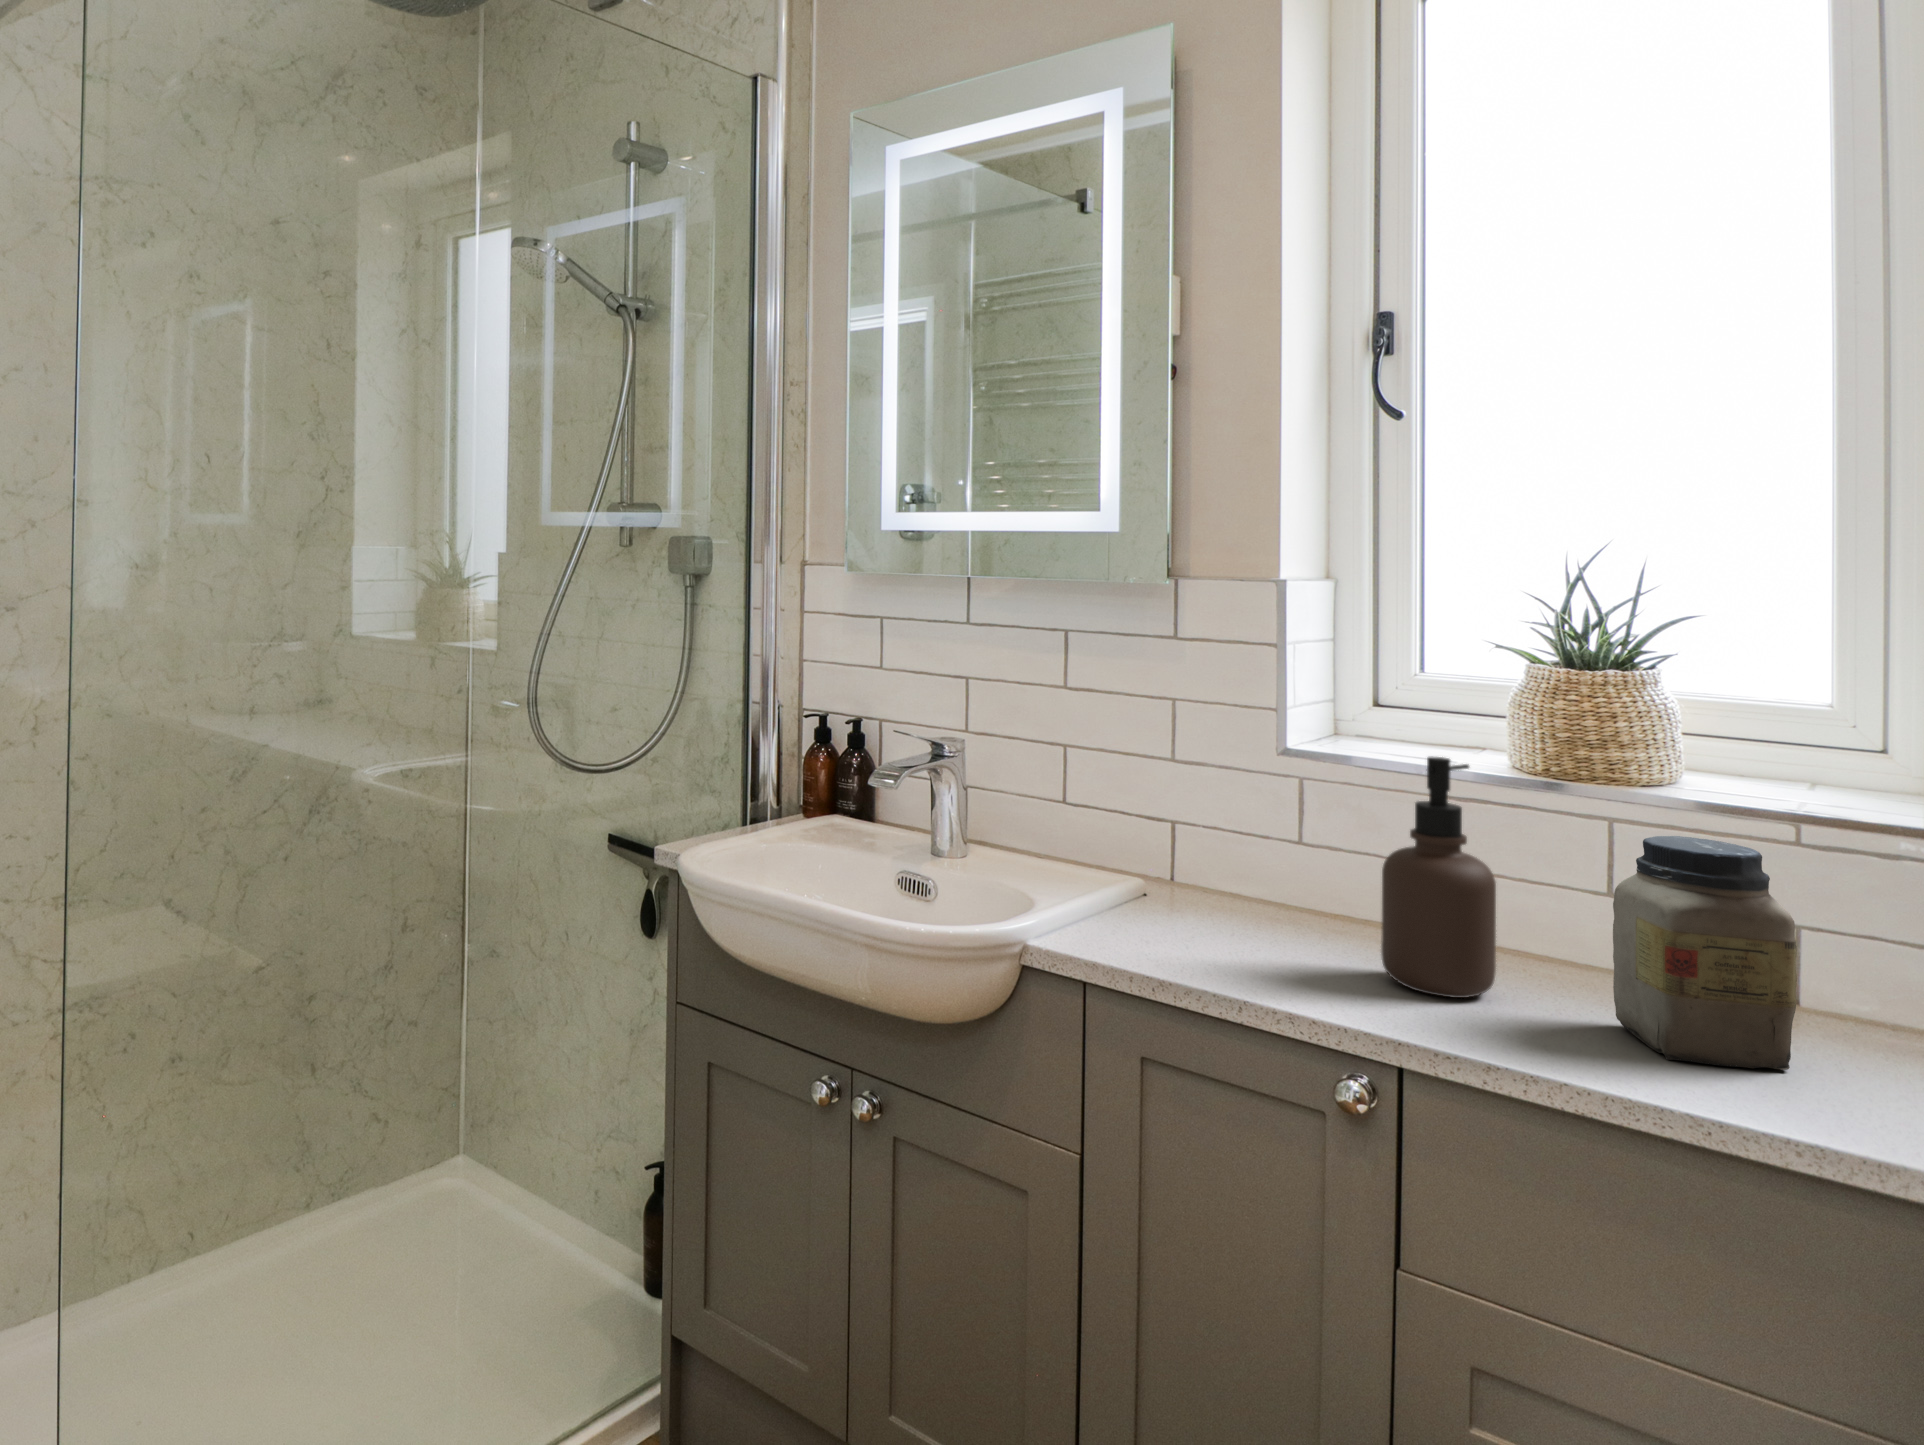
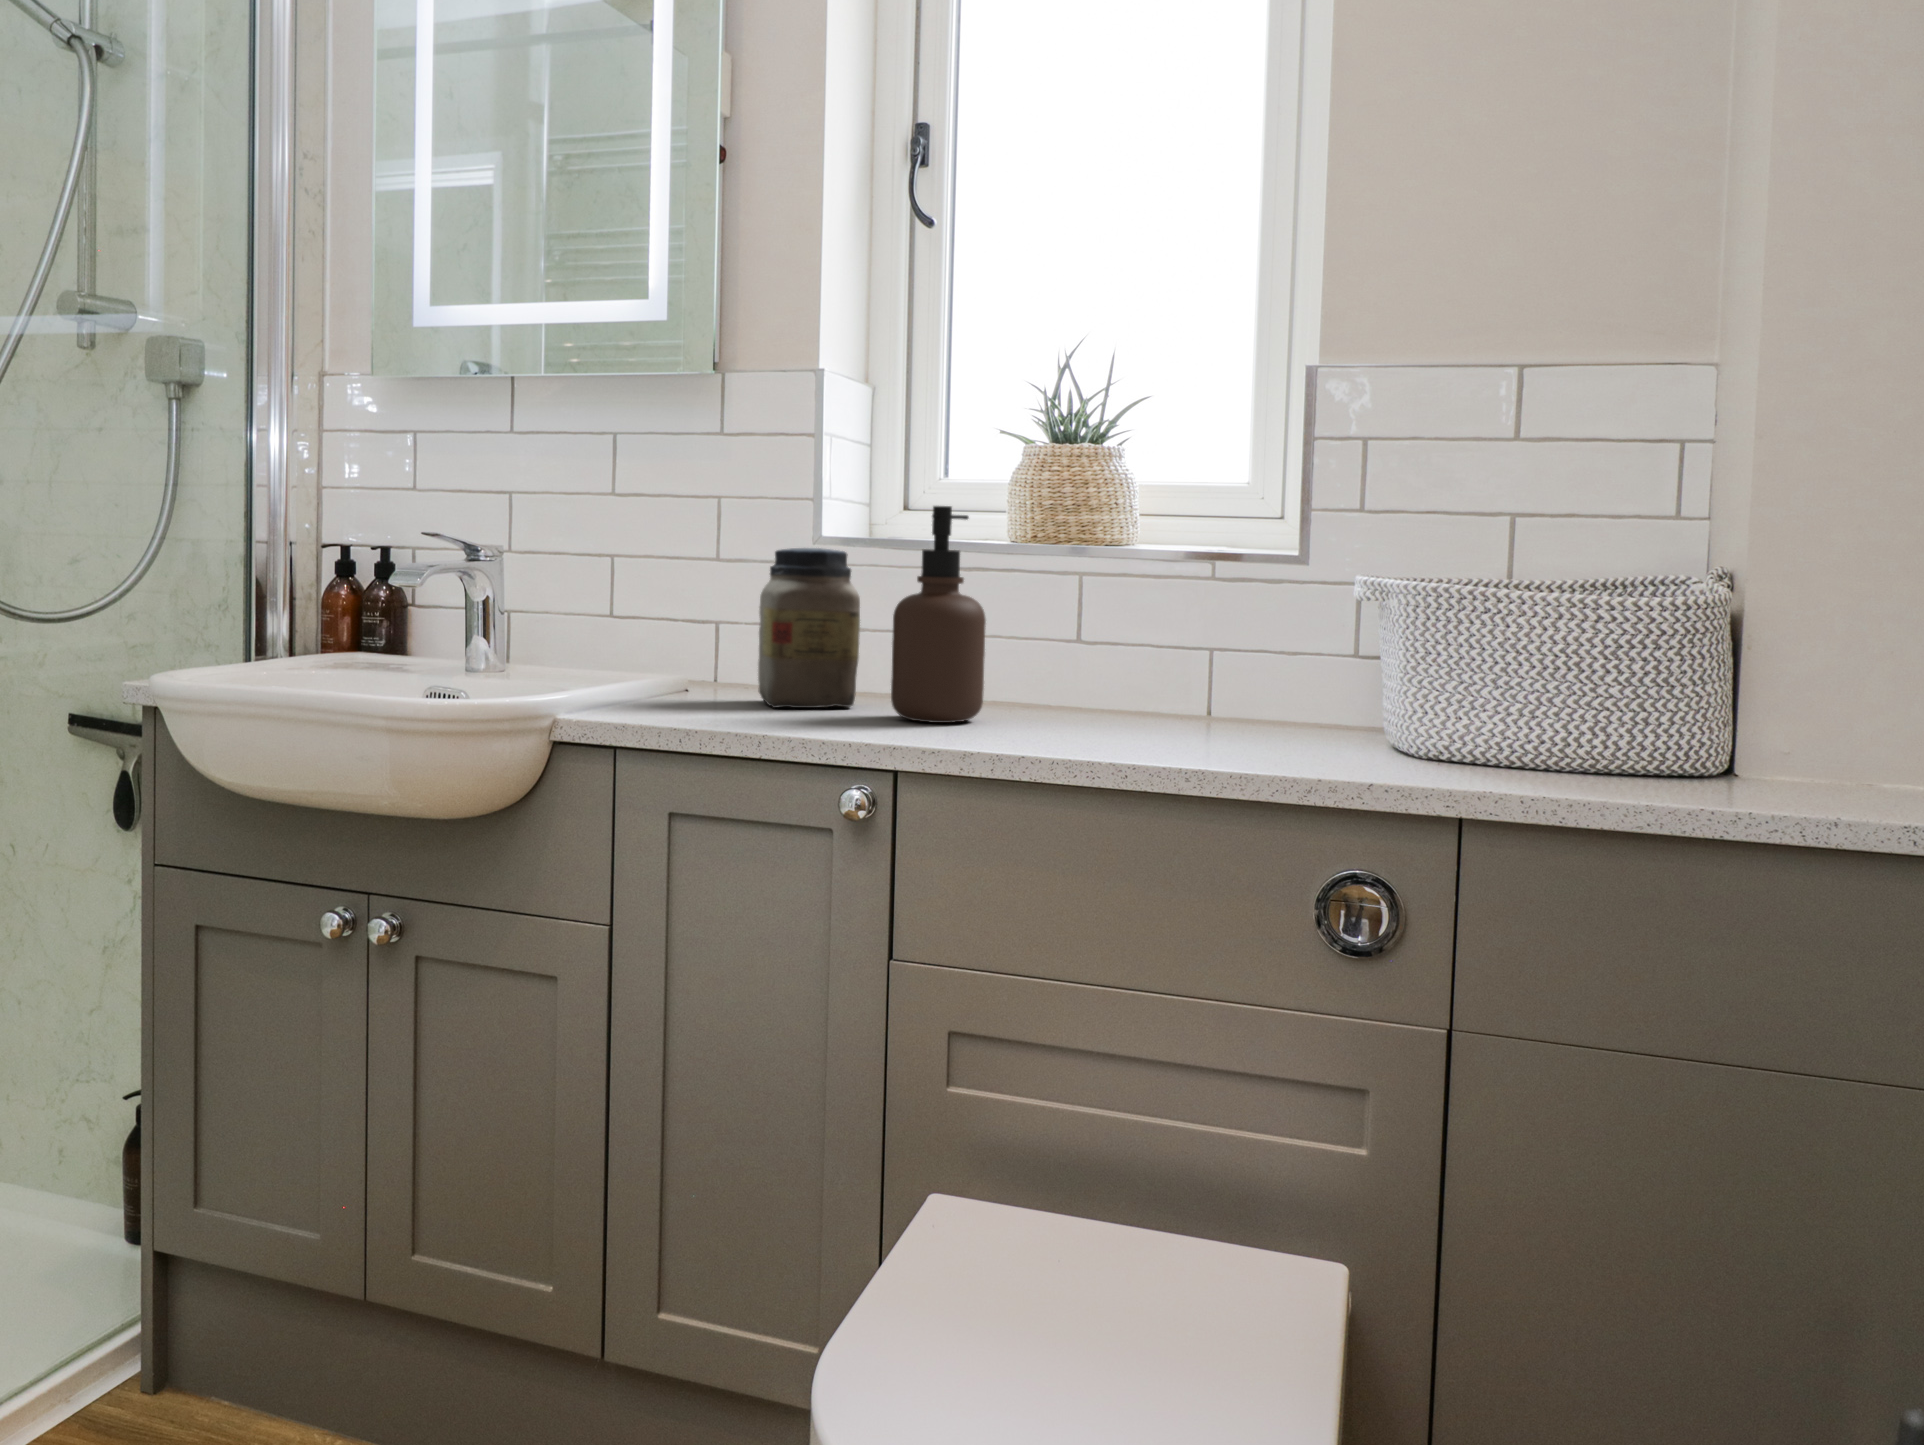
jar: present [1613,836,1797,1070] -> present [758,548,860,708]

